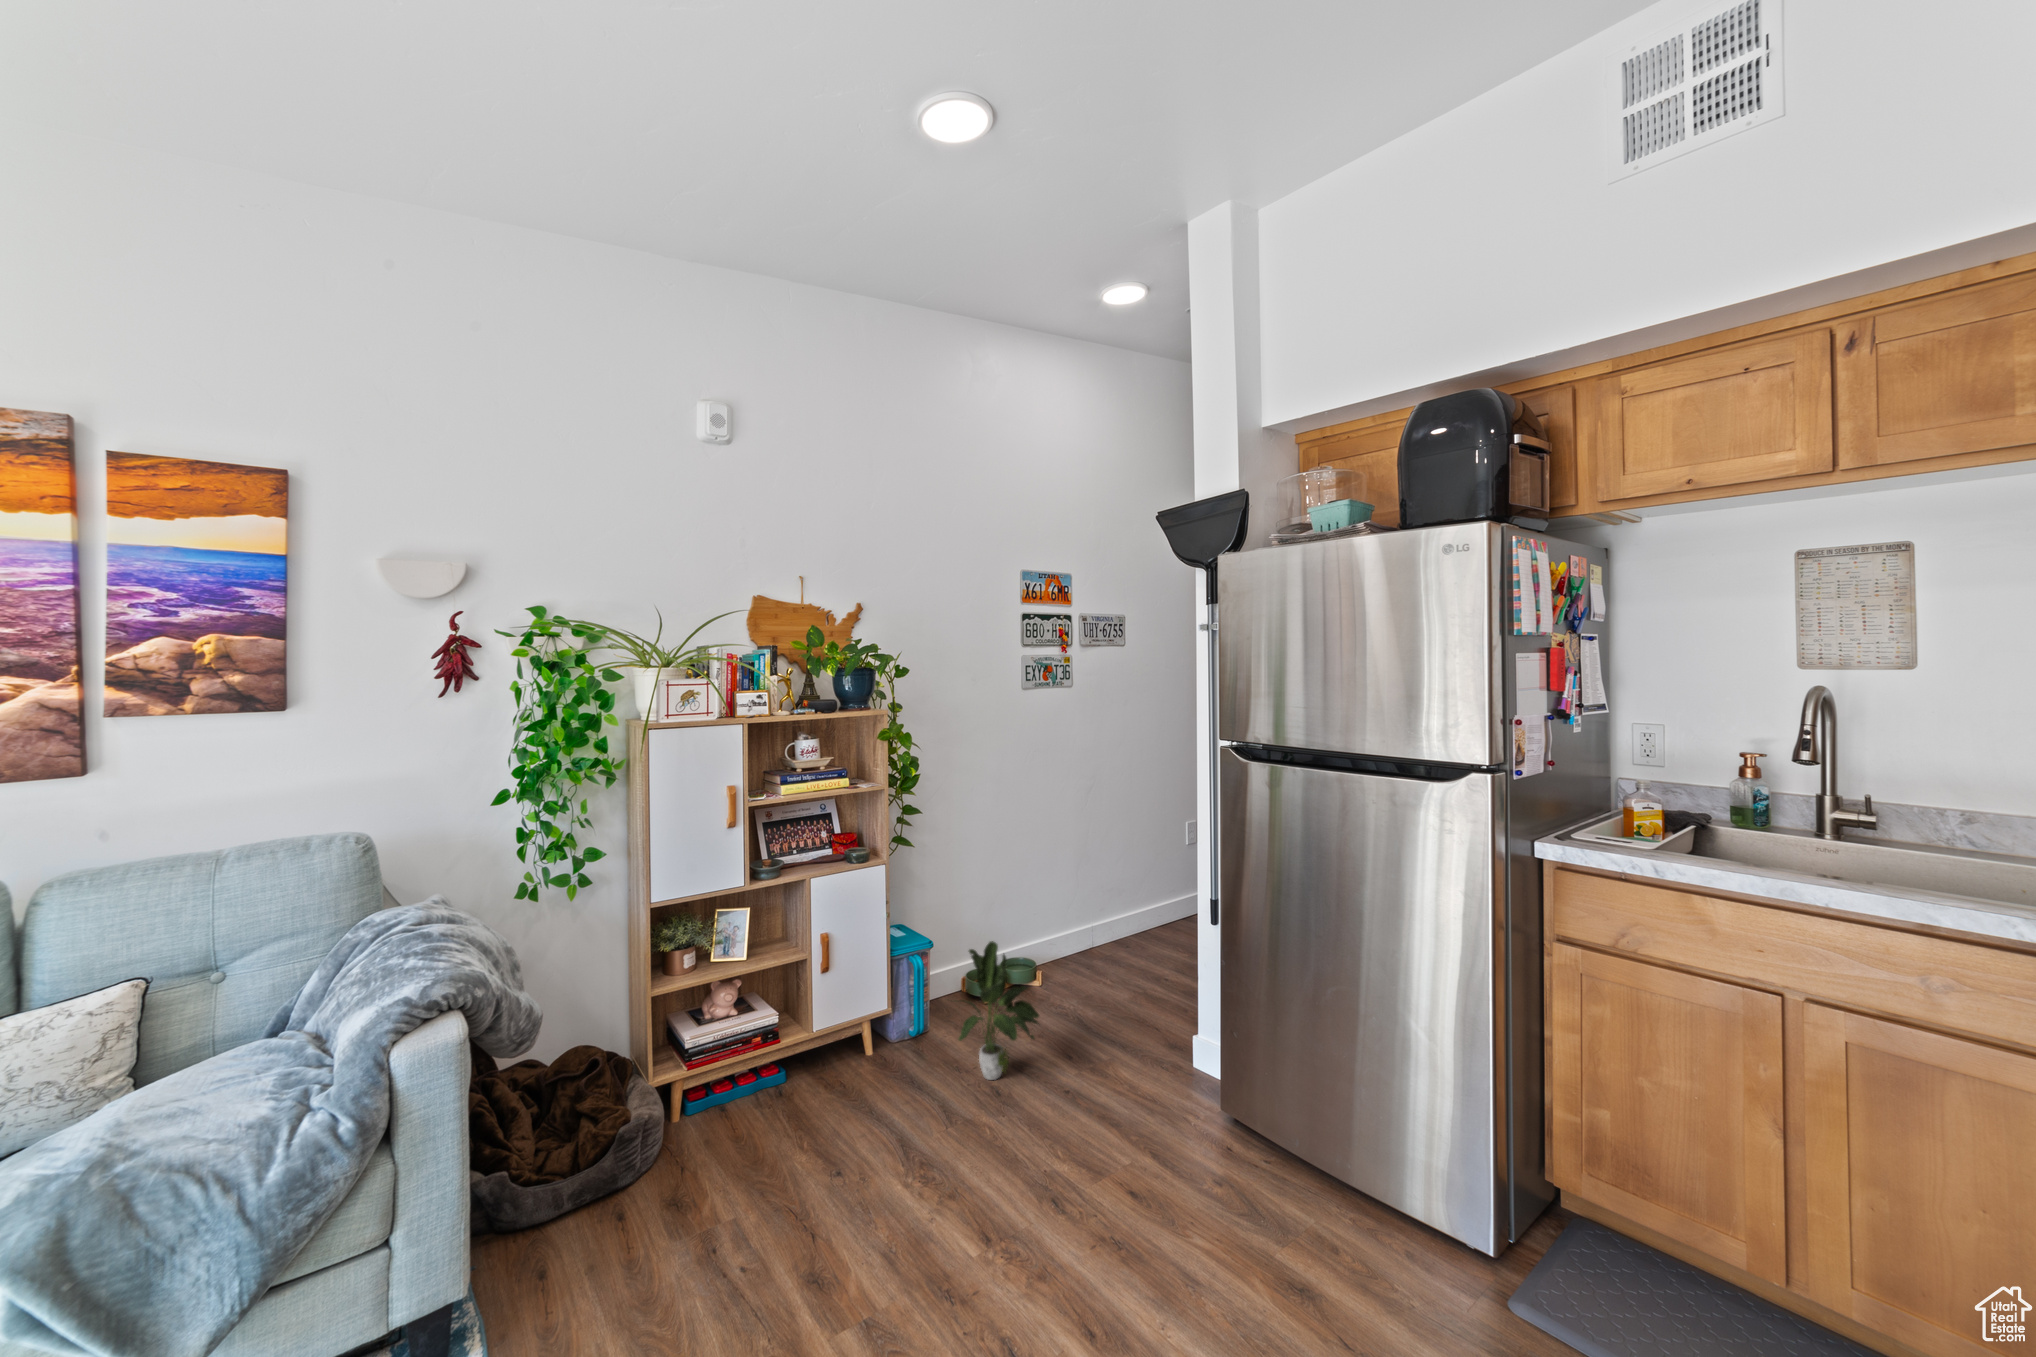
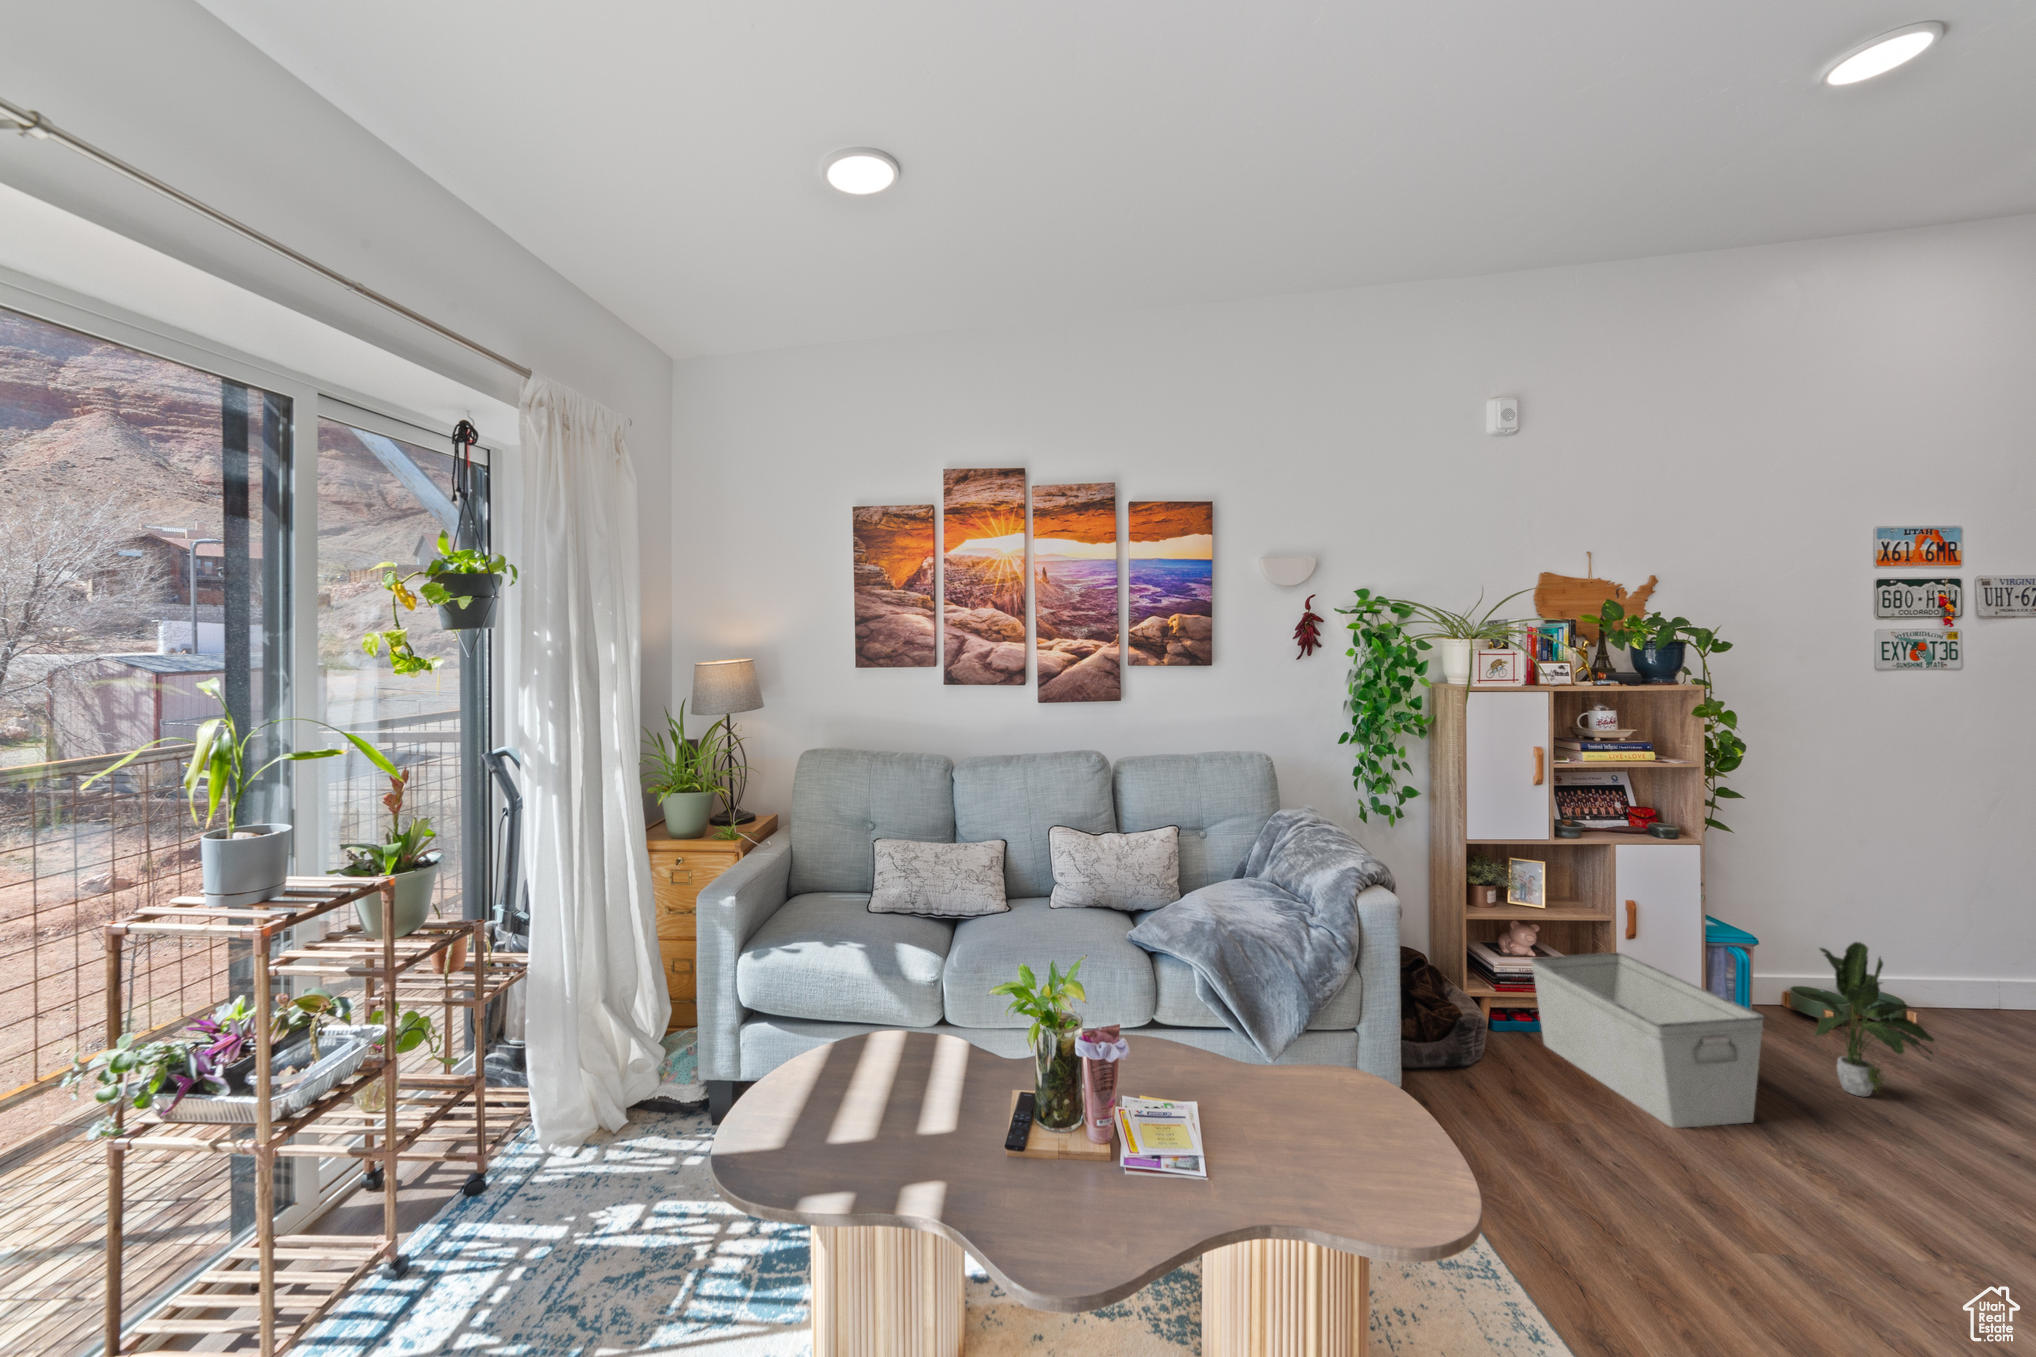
storage bin: none [722,992,911,1198] -> present [1531,953,1764,1128]

